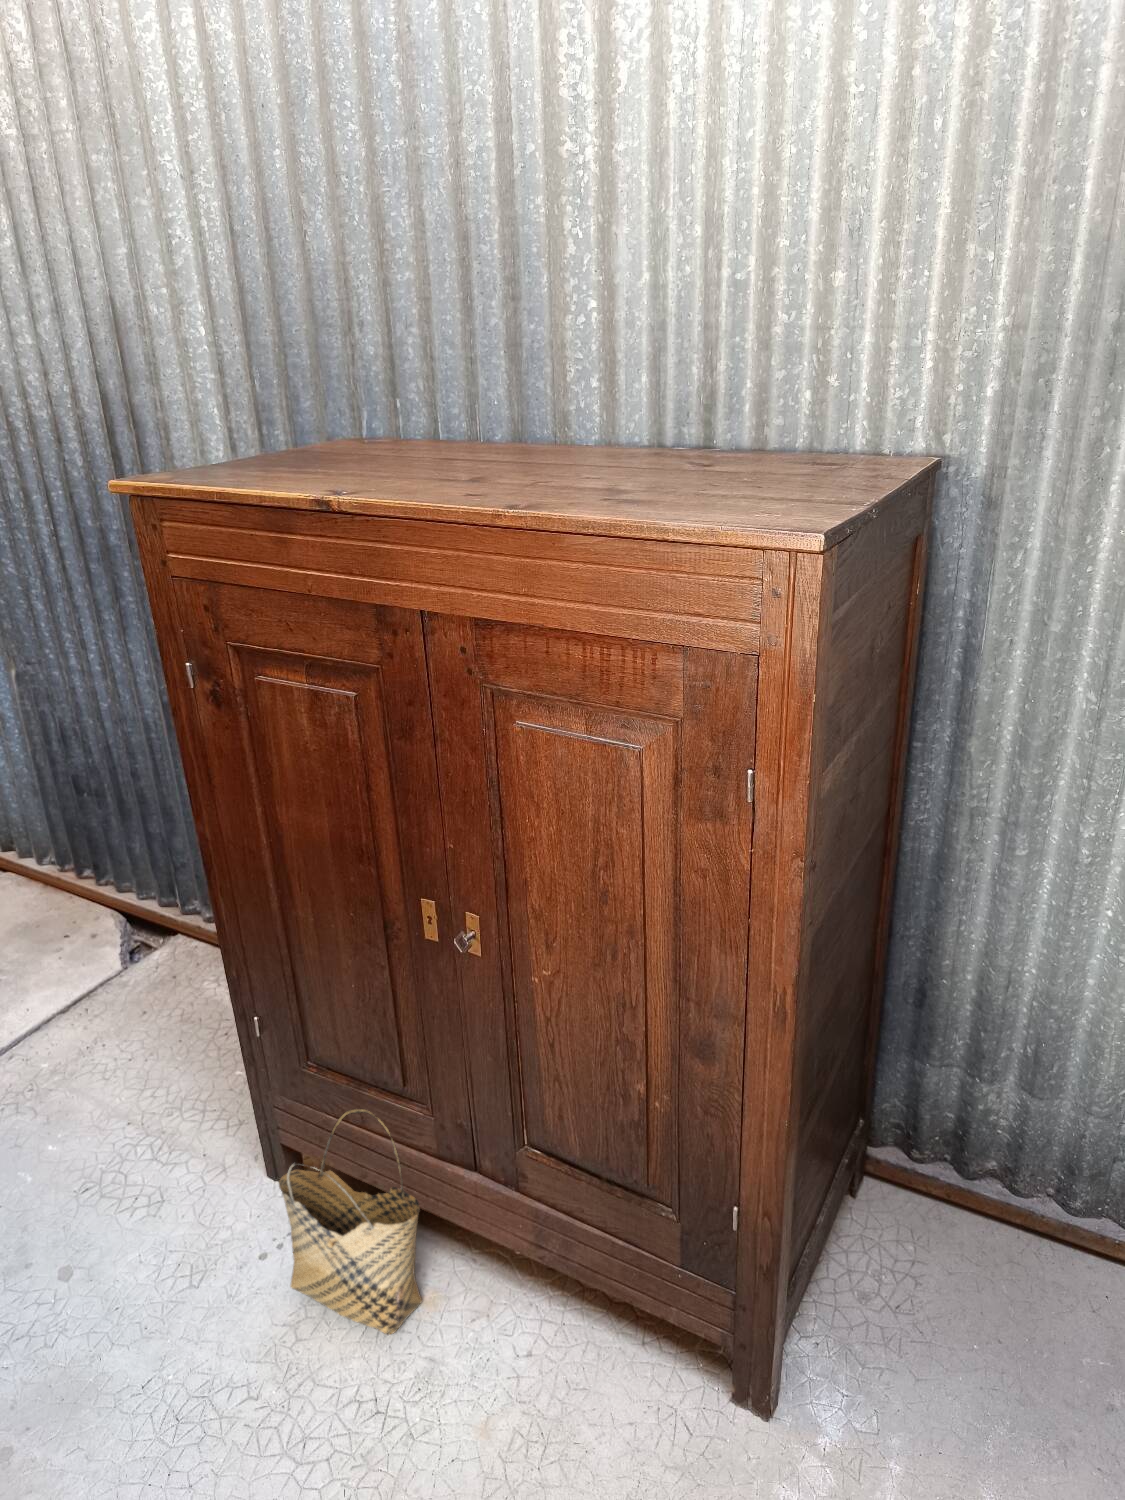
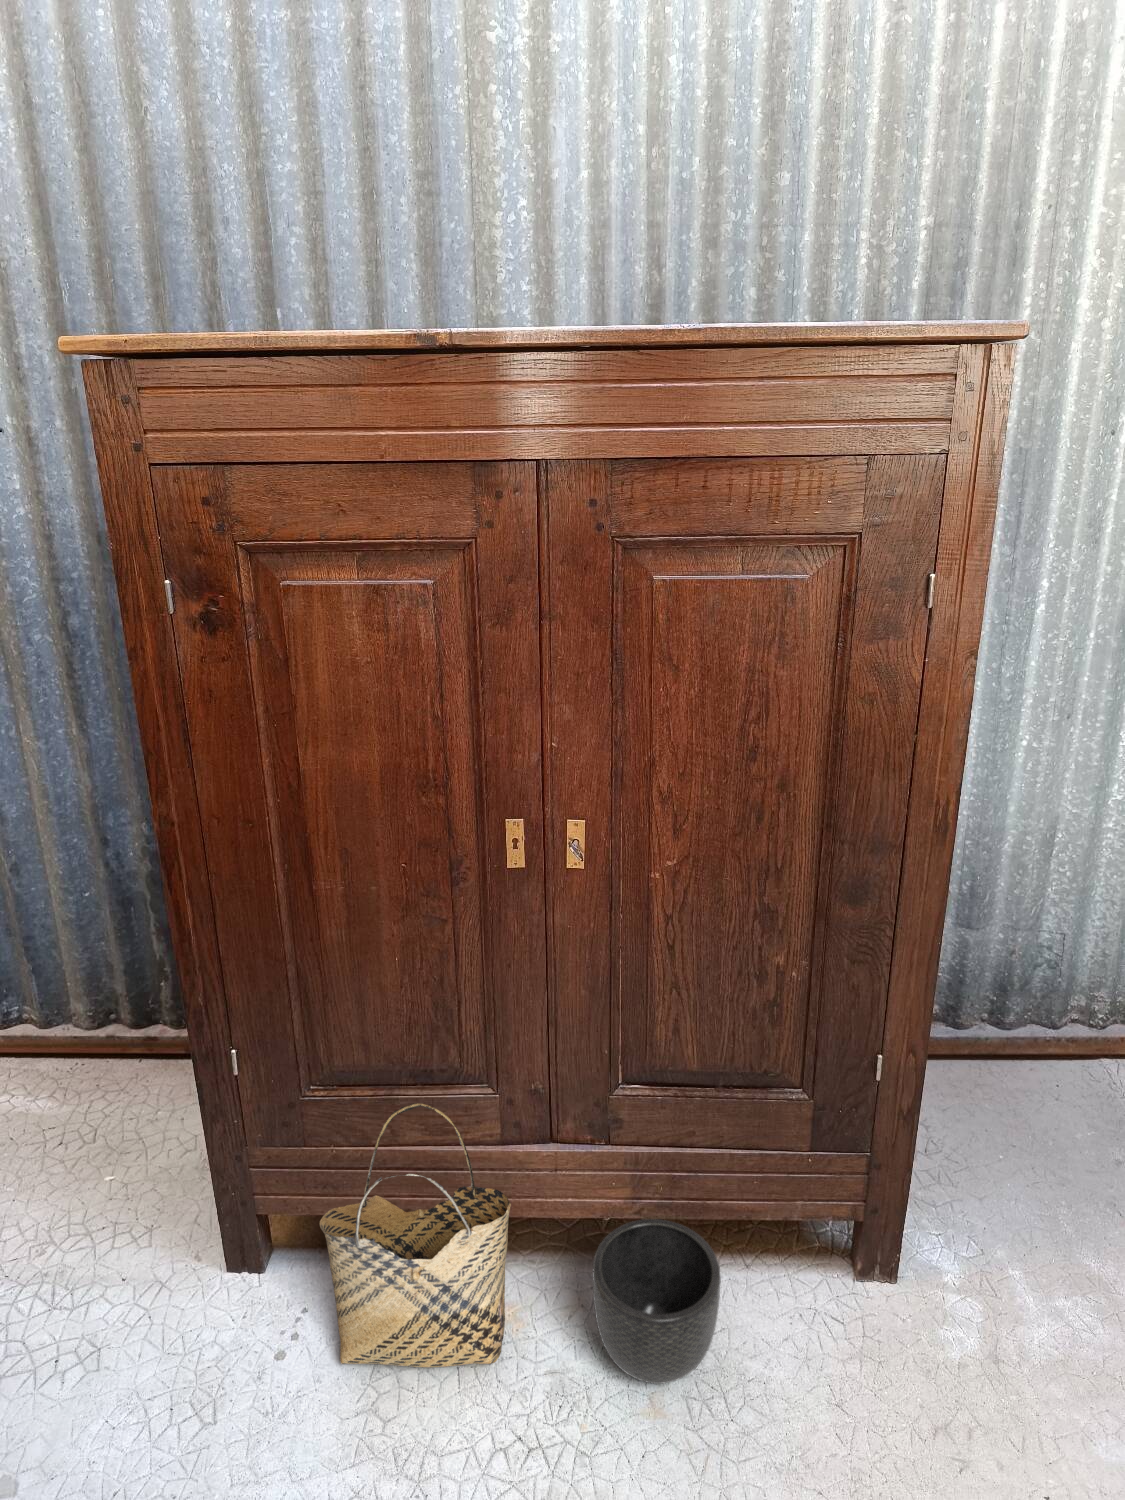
planter: none [453,1266,566,1411] -> present [593,1219,721,1384]

